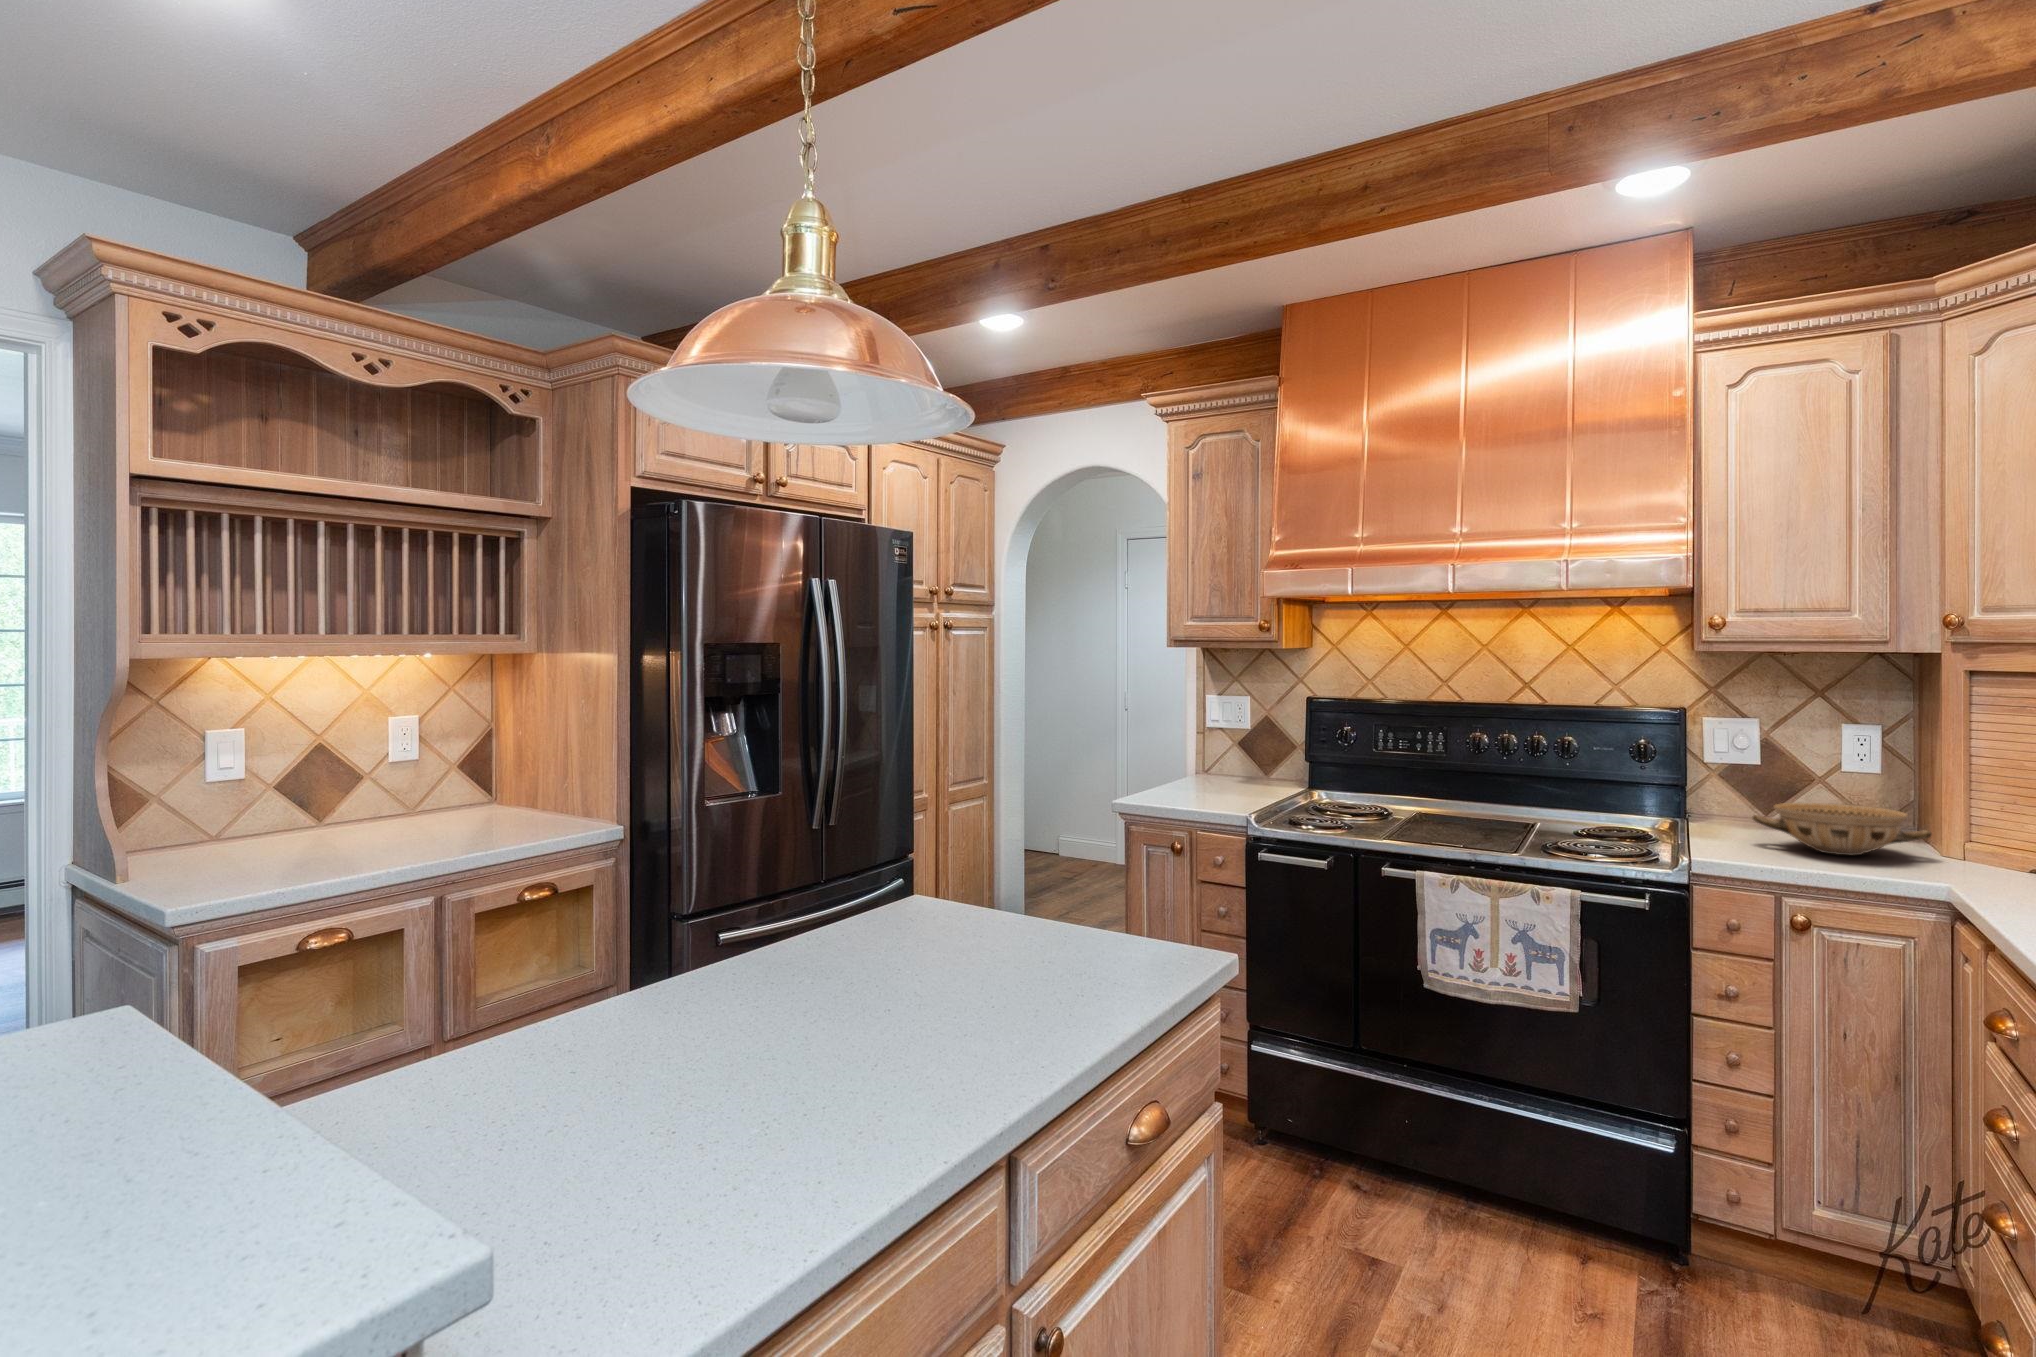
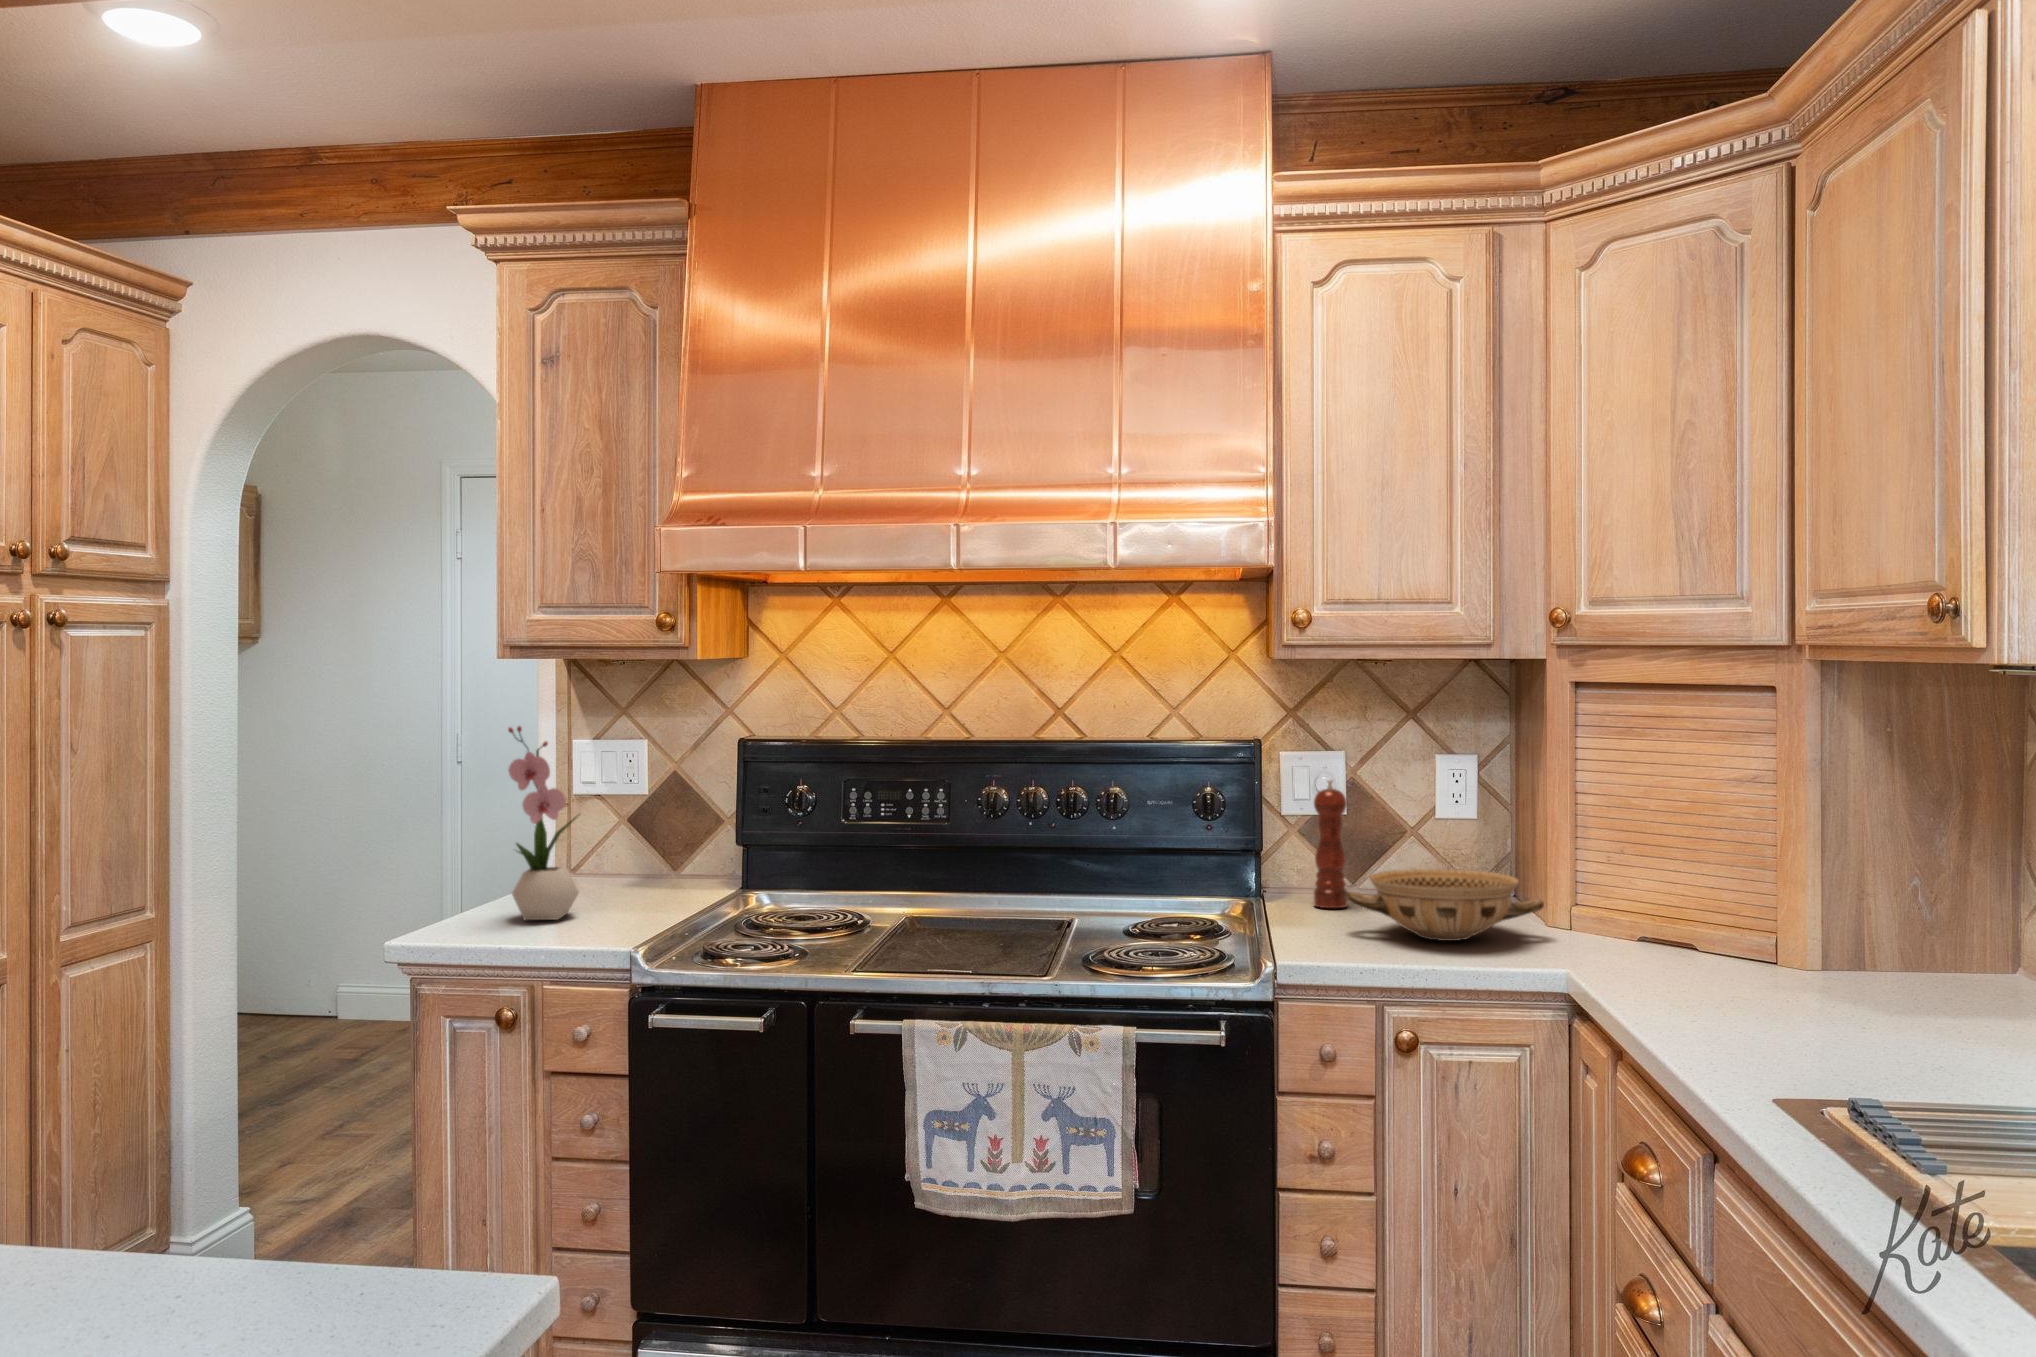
flower arrangement: none [1175,687,1214,800] -> present [508,726,579,920]
pepper mill: none [1727,737,1756,828] -> present [1314,780,1348,908]

